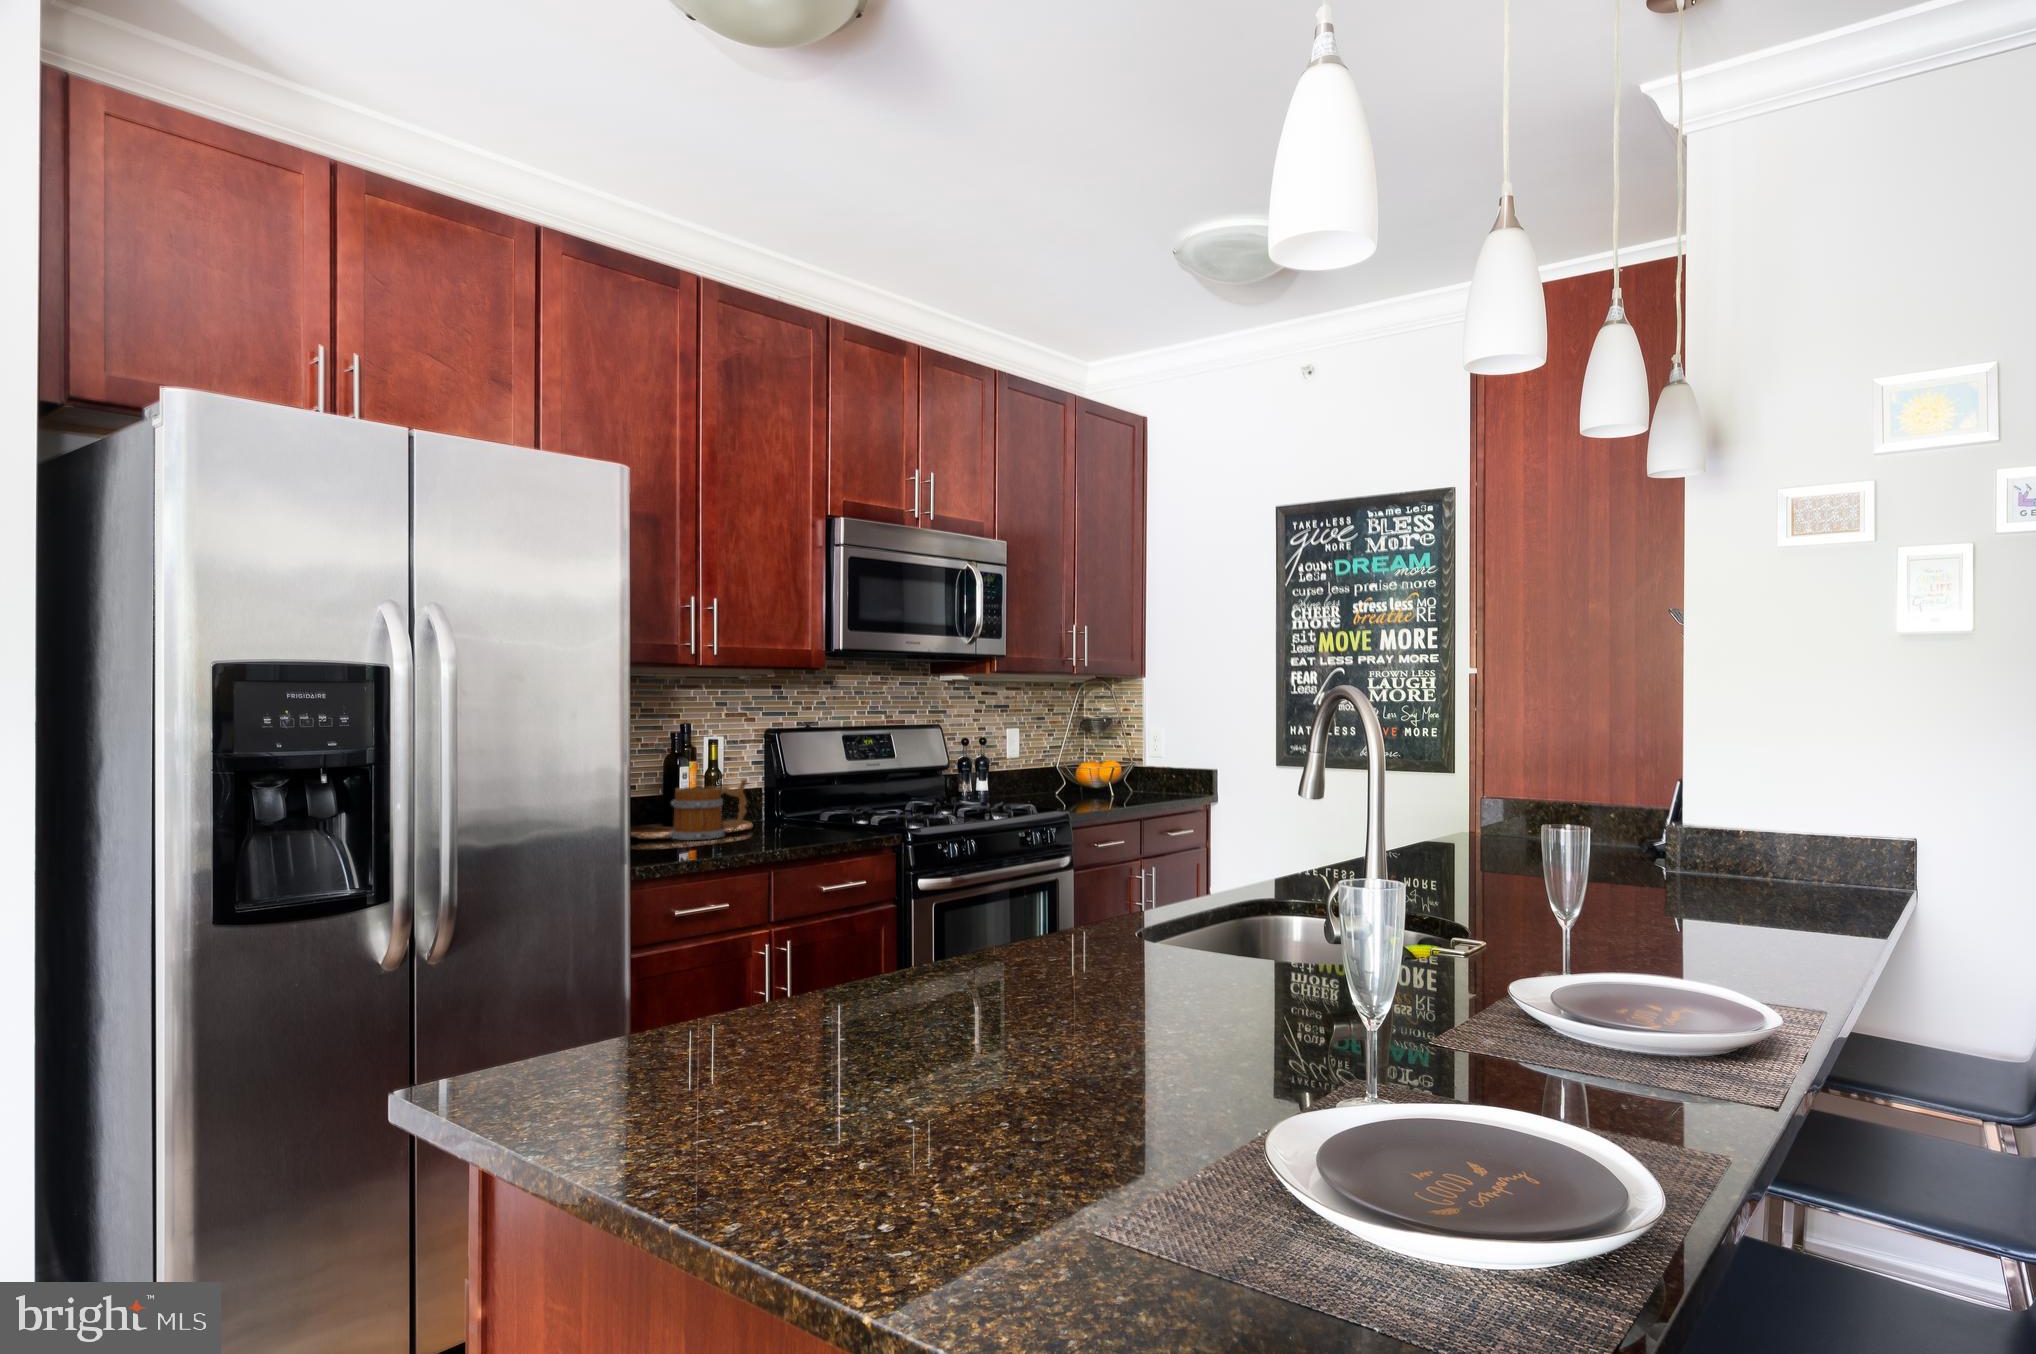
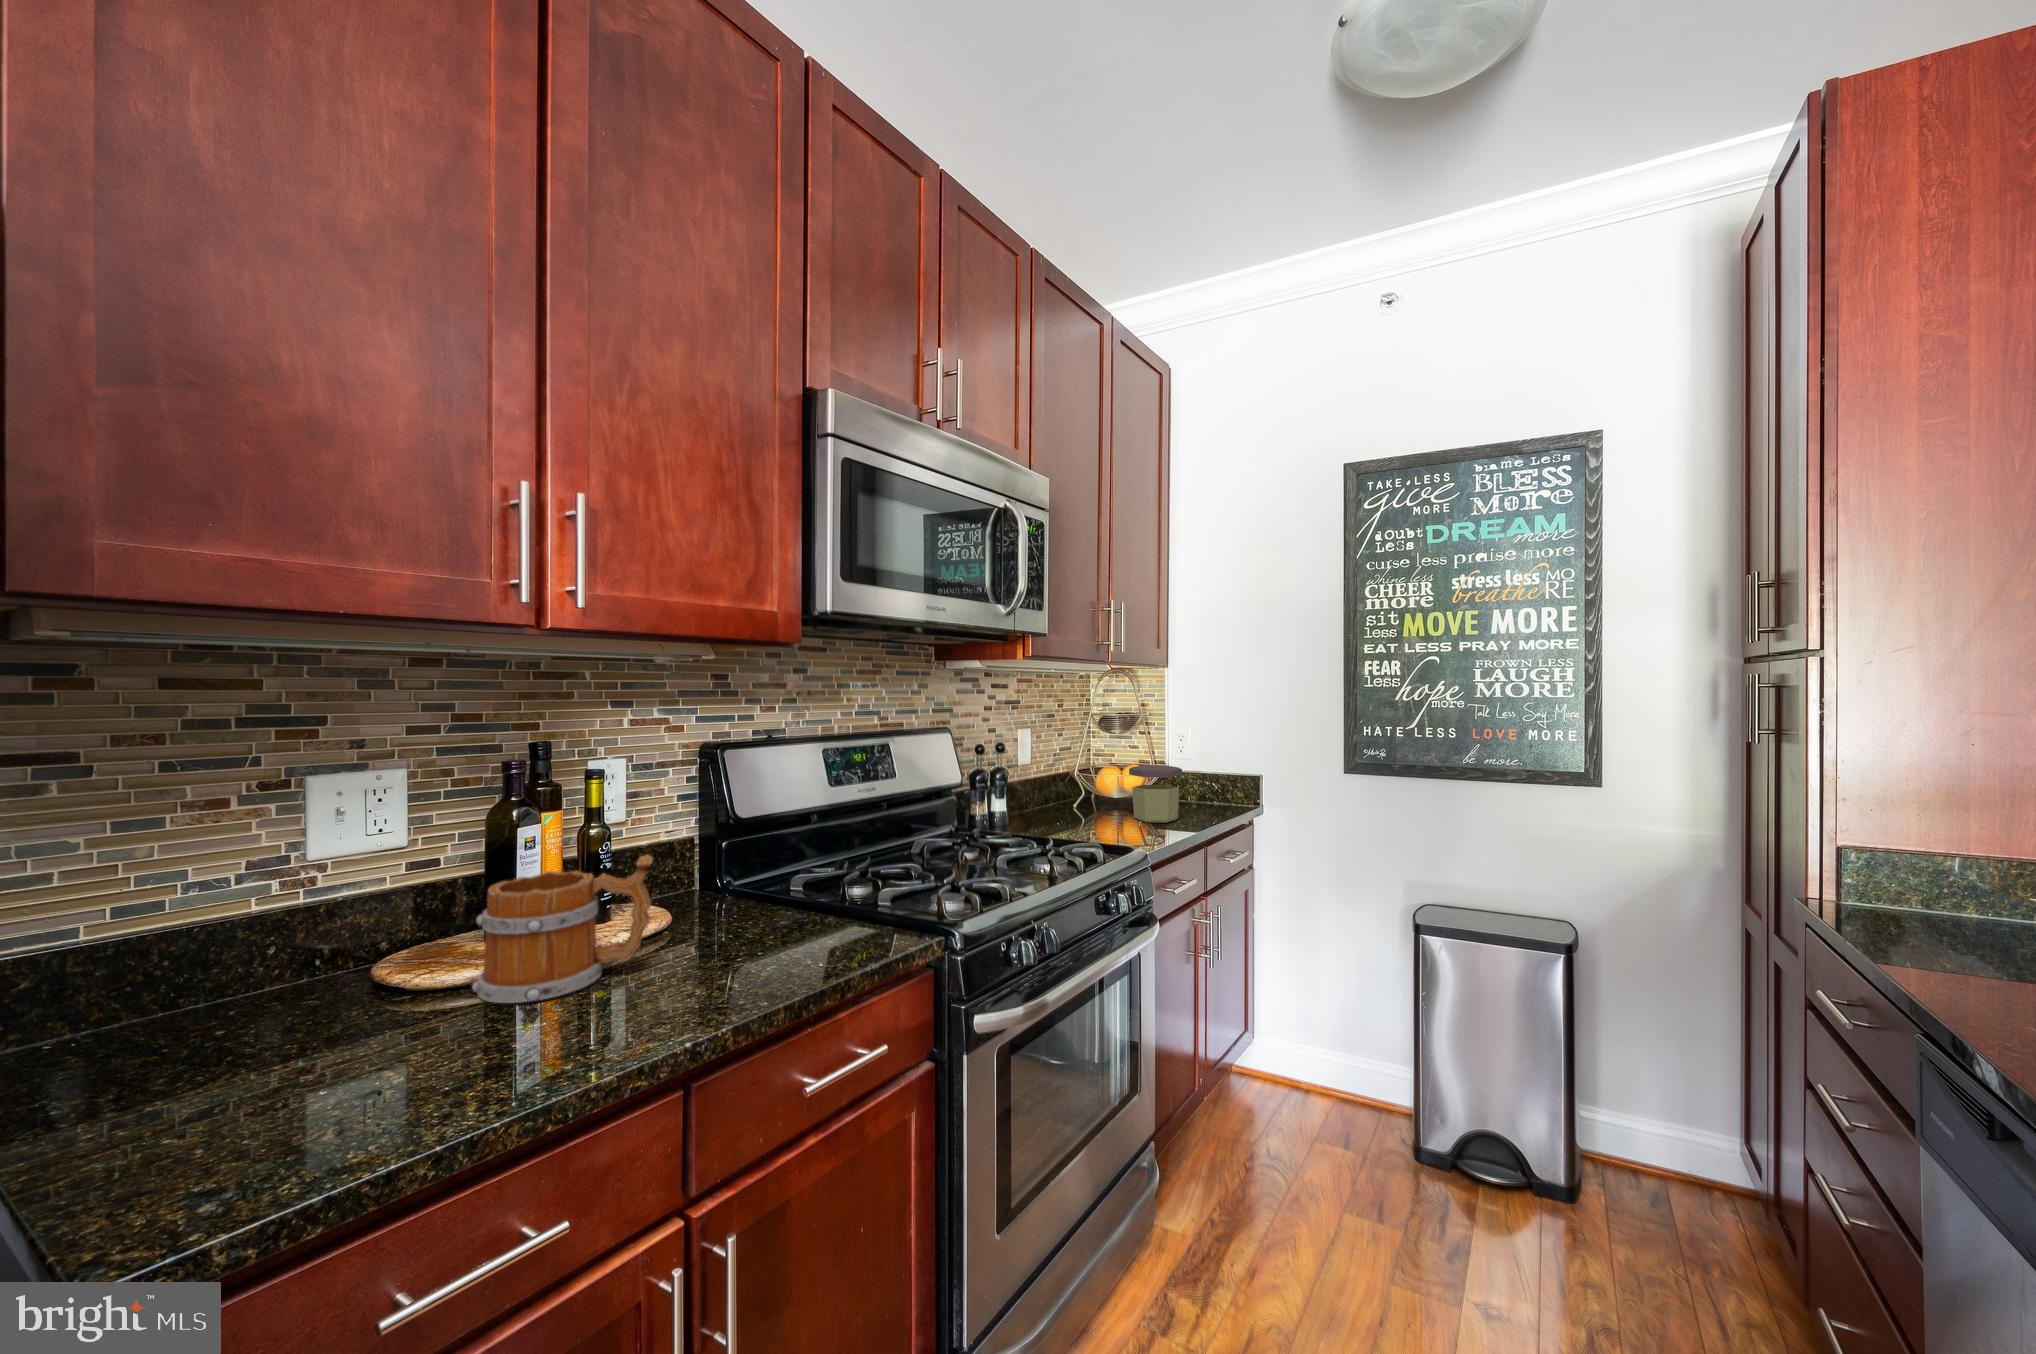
jar: none [1090,757,1132,802] -> present [1129,765,1182,823]

